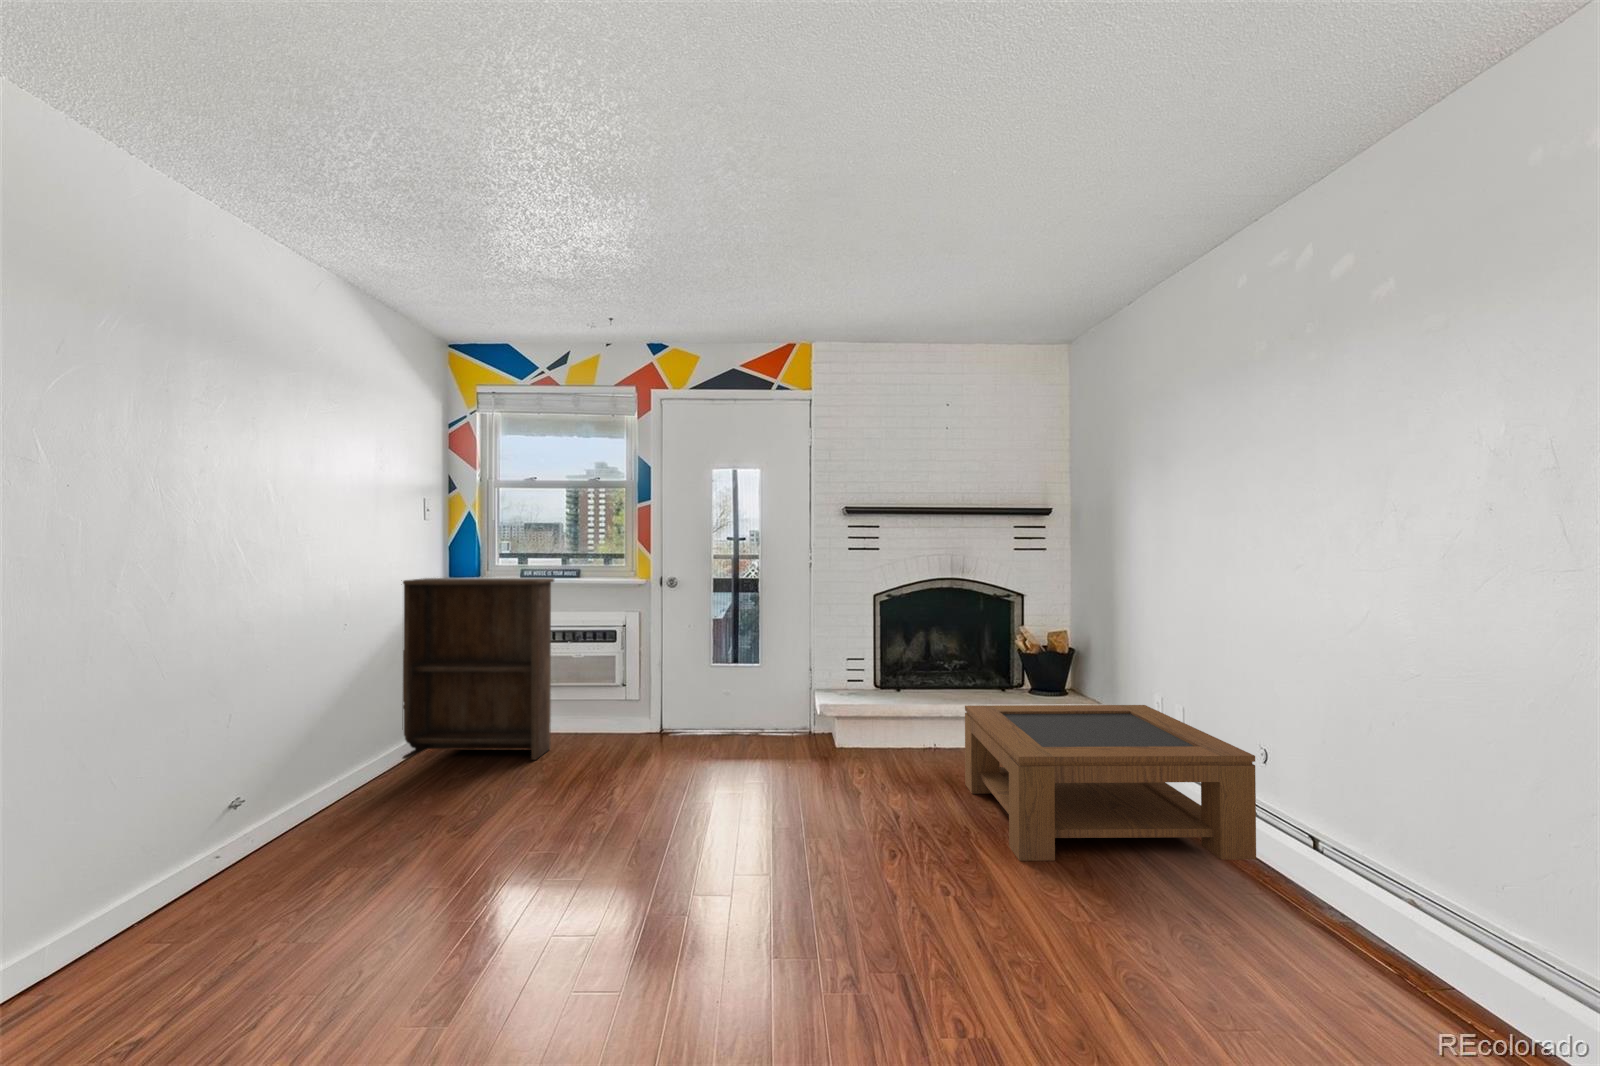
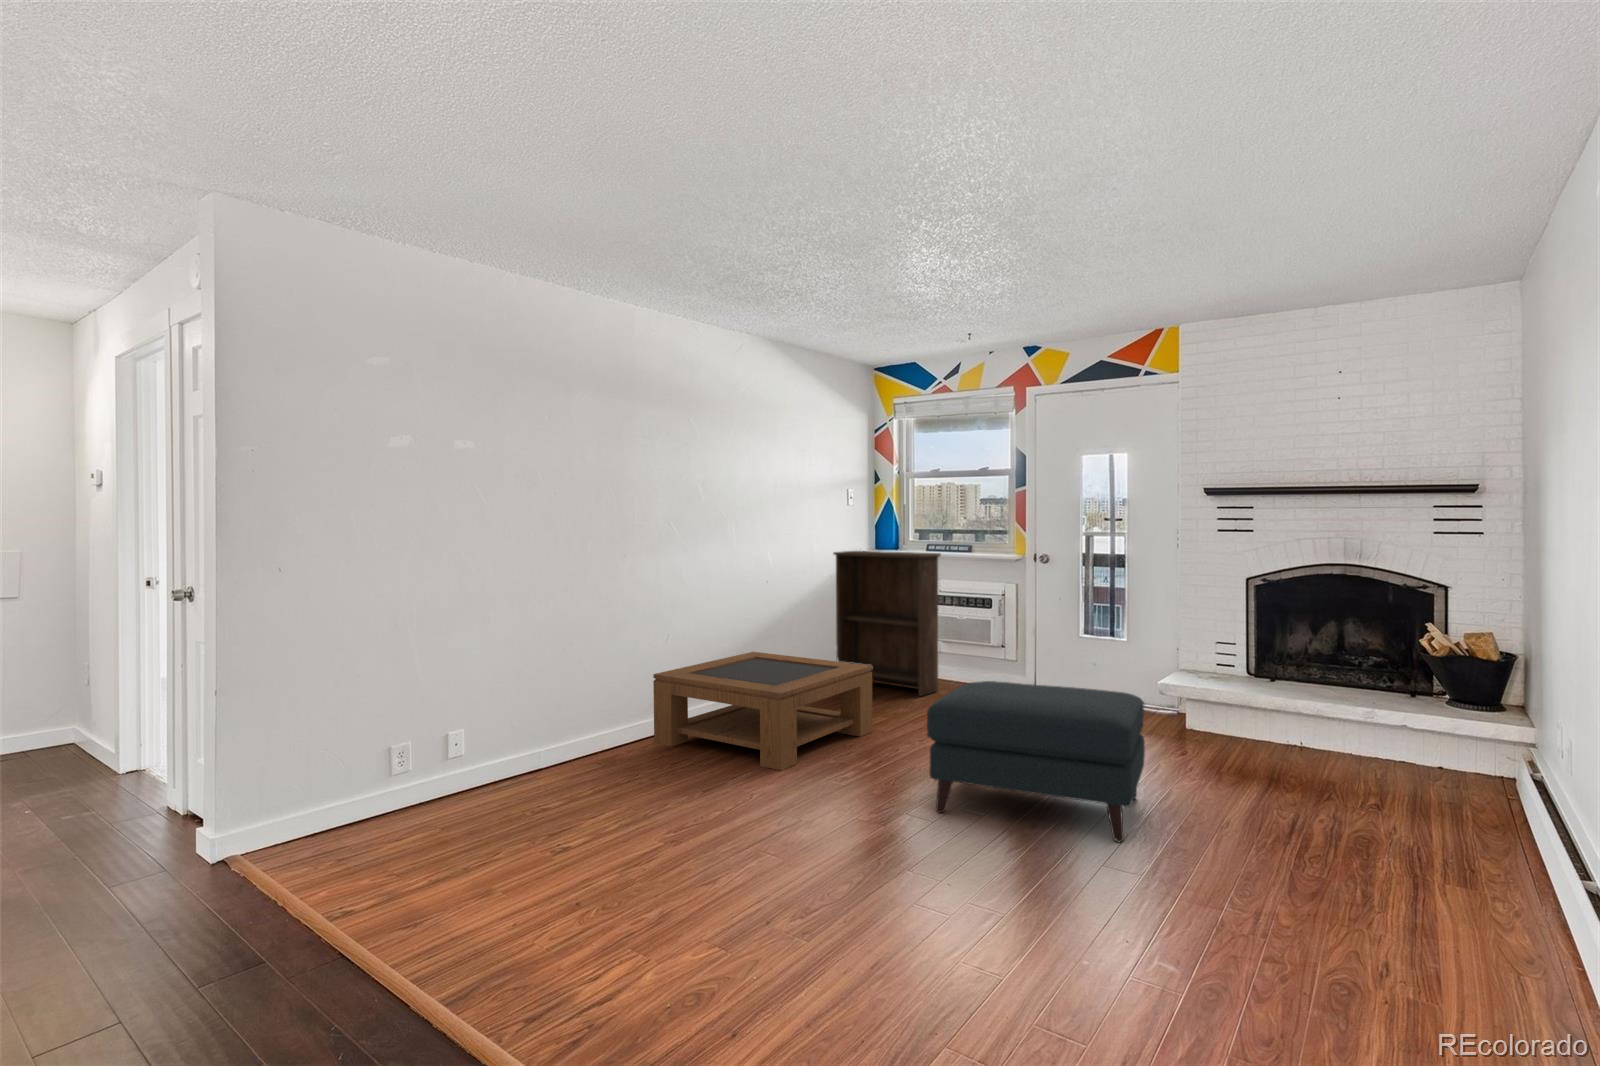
coffee table: present [965,705,1256,861] -> present [653,652,872,771]
ottoman: none [688,729,959,945] -> present [927,681,1145,842]

